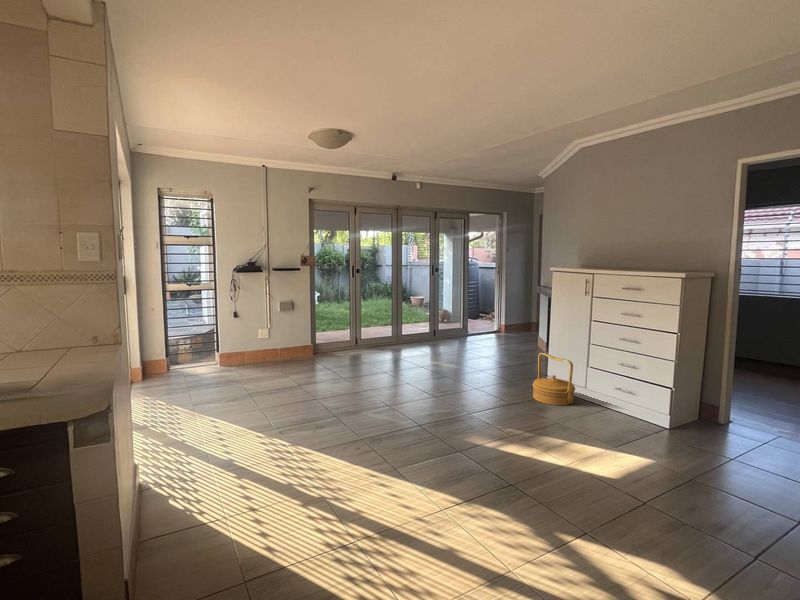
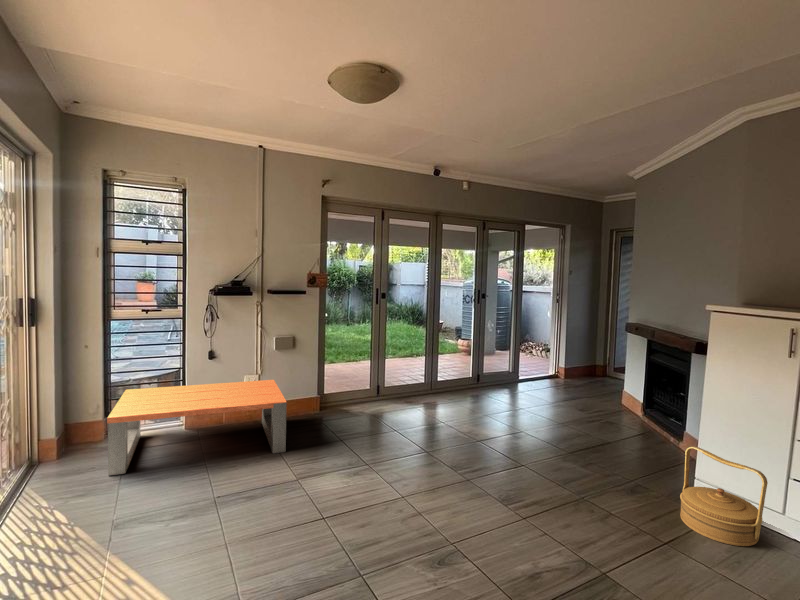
coffee table: none [175,331,290,387] -> present [107,380,287,475]

